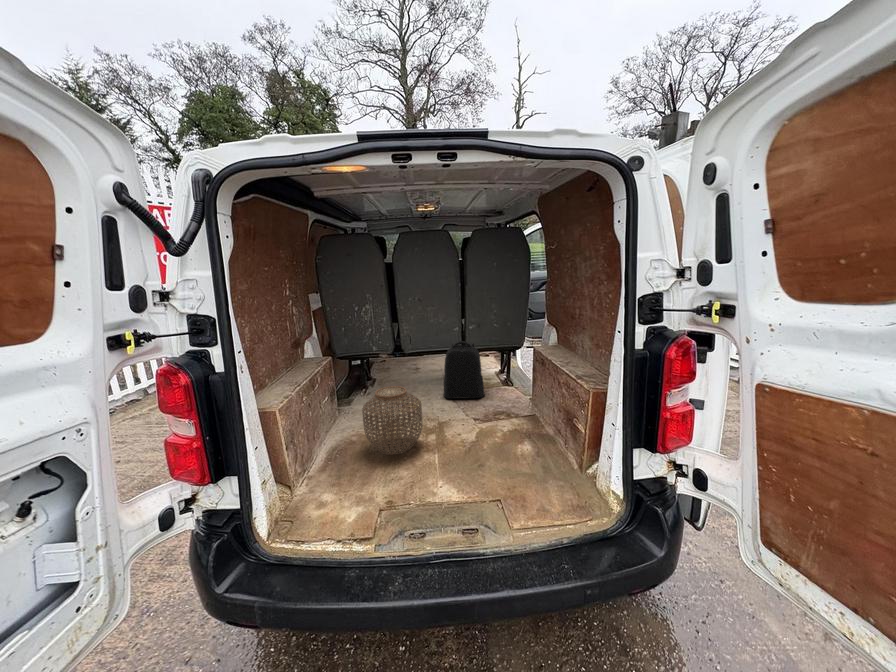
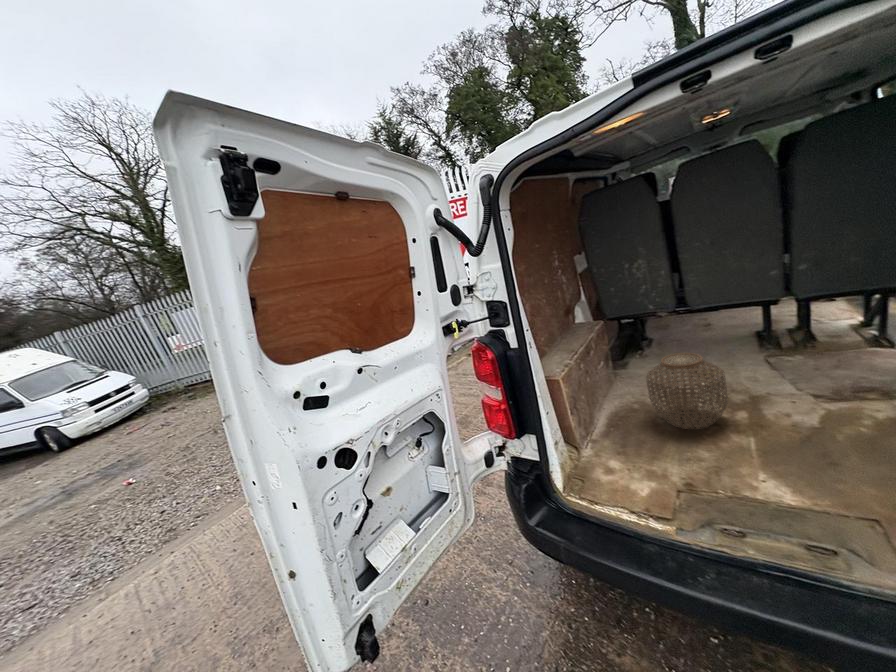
backpack: present [444,341,485,398] -> none [755,291,830,366]

